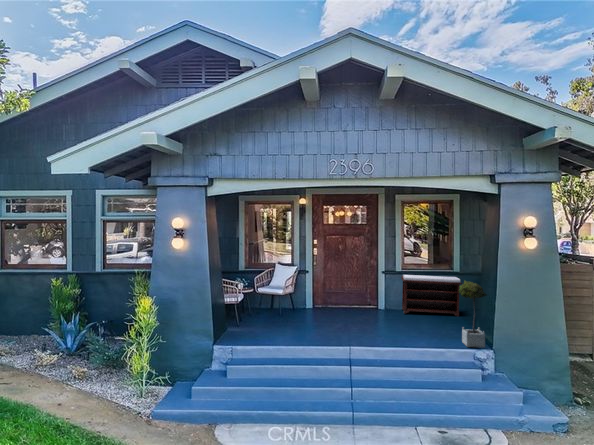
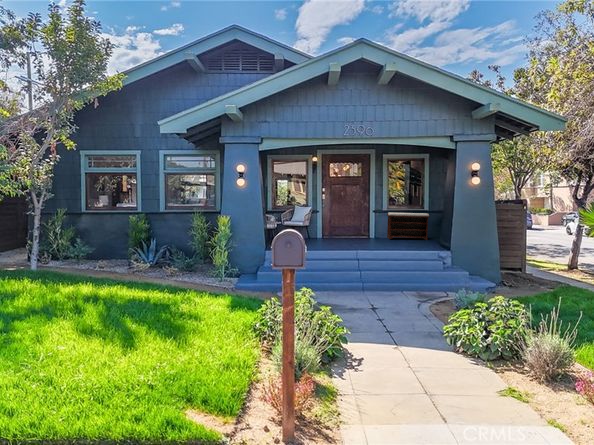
potted tree: present [459,281,487,348] -> none [428,208,447,250]

